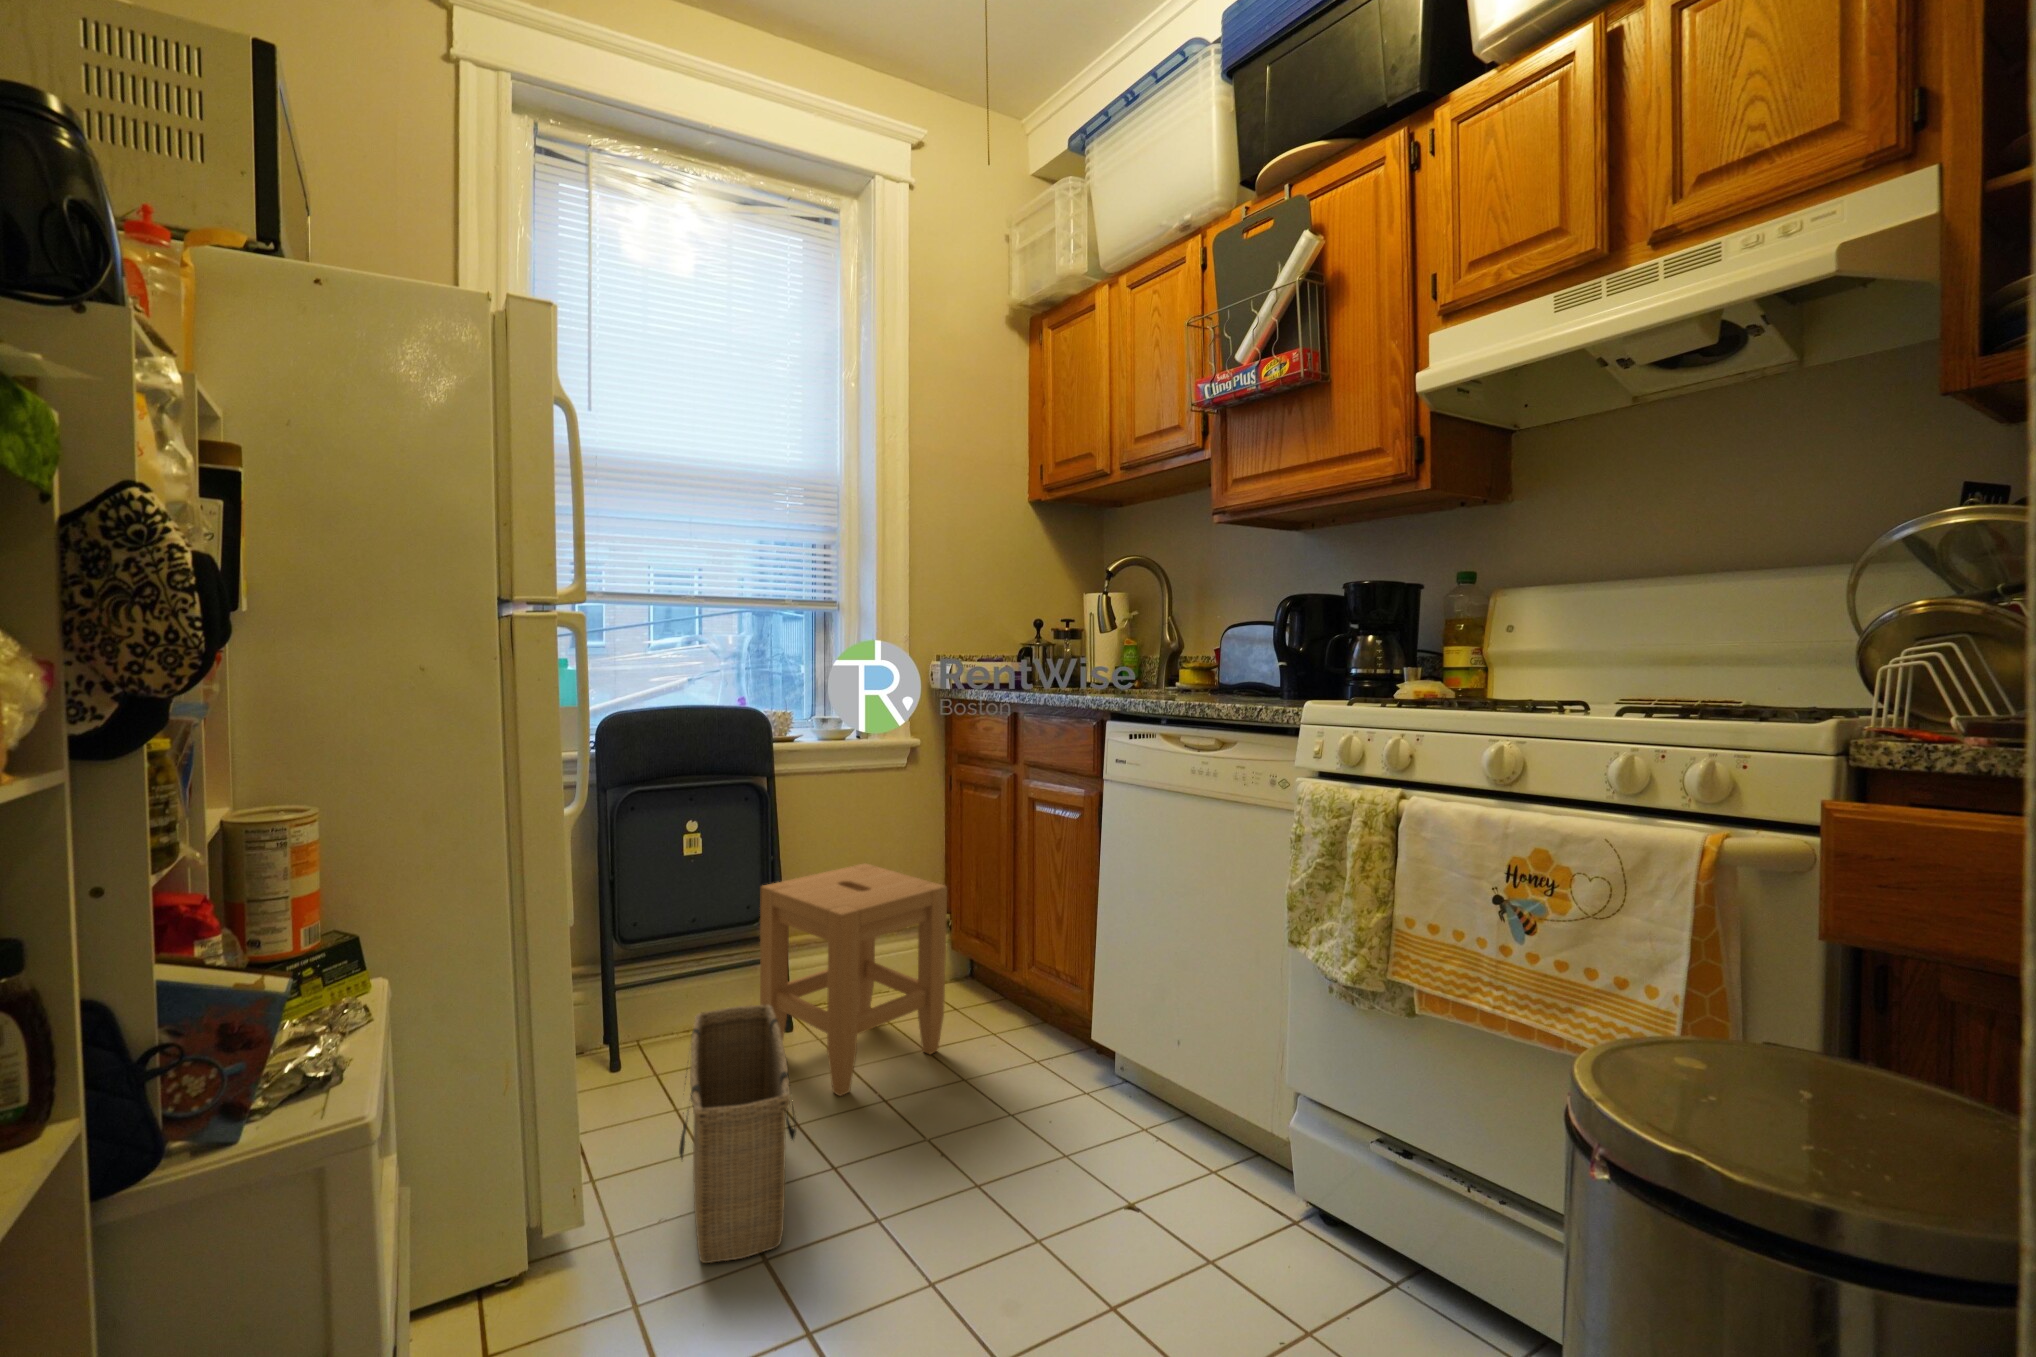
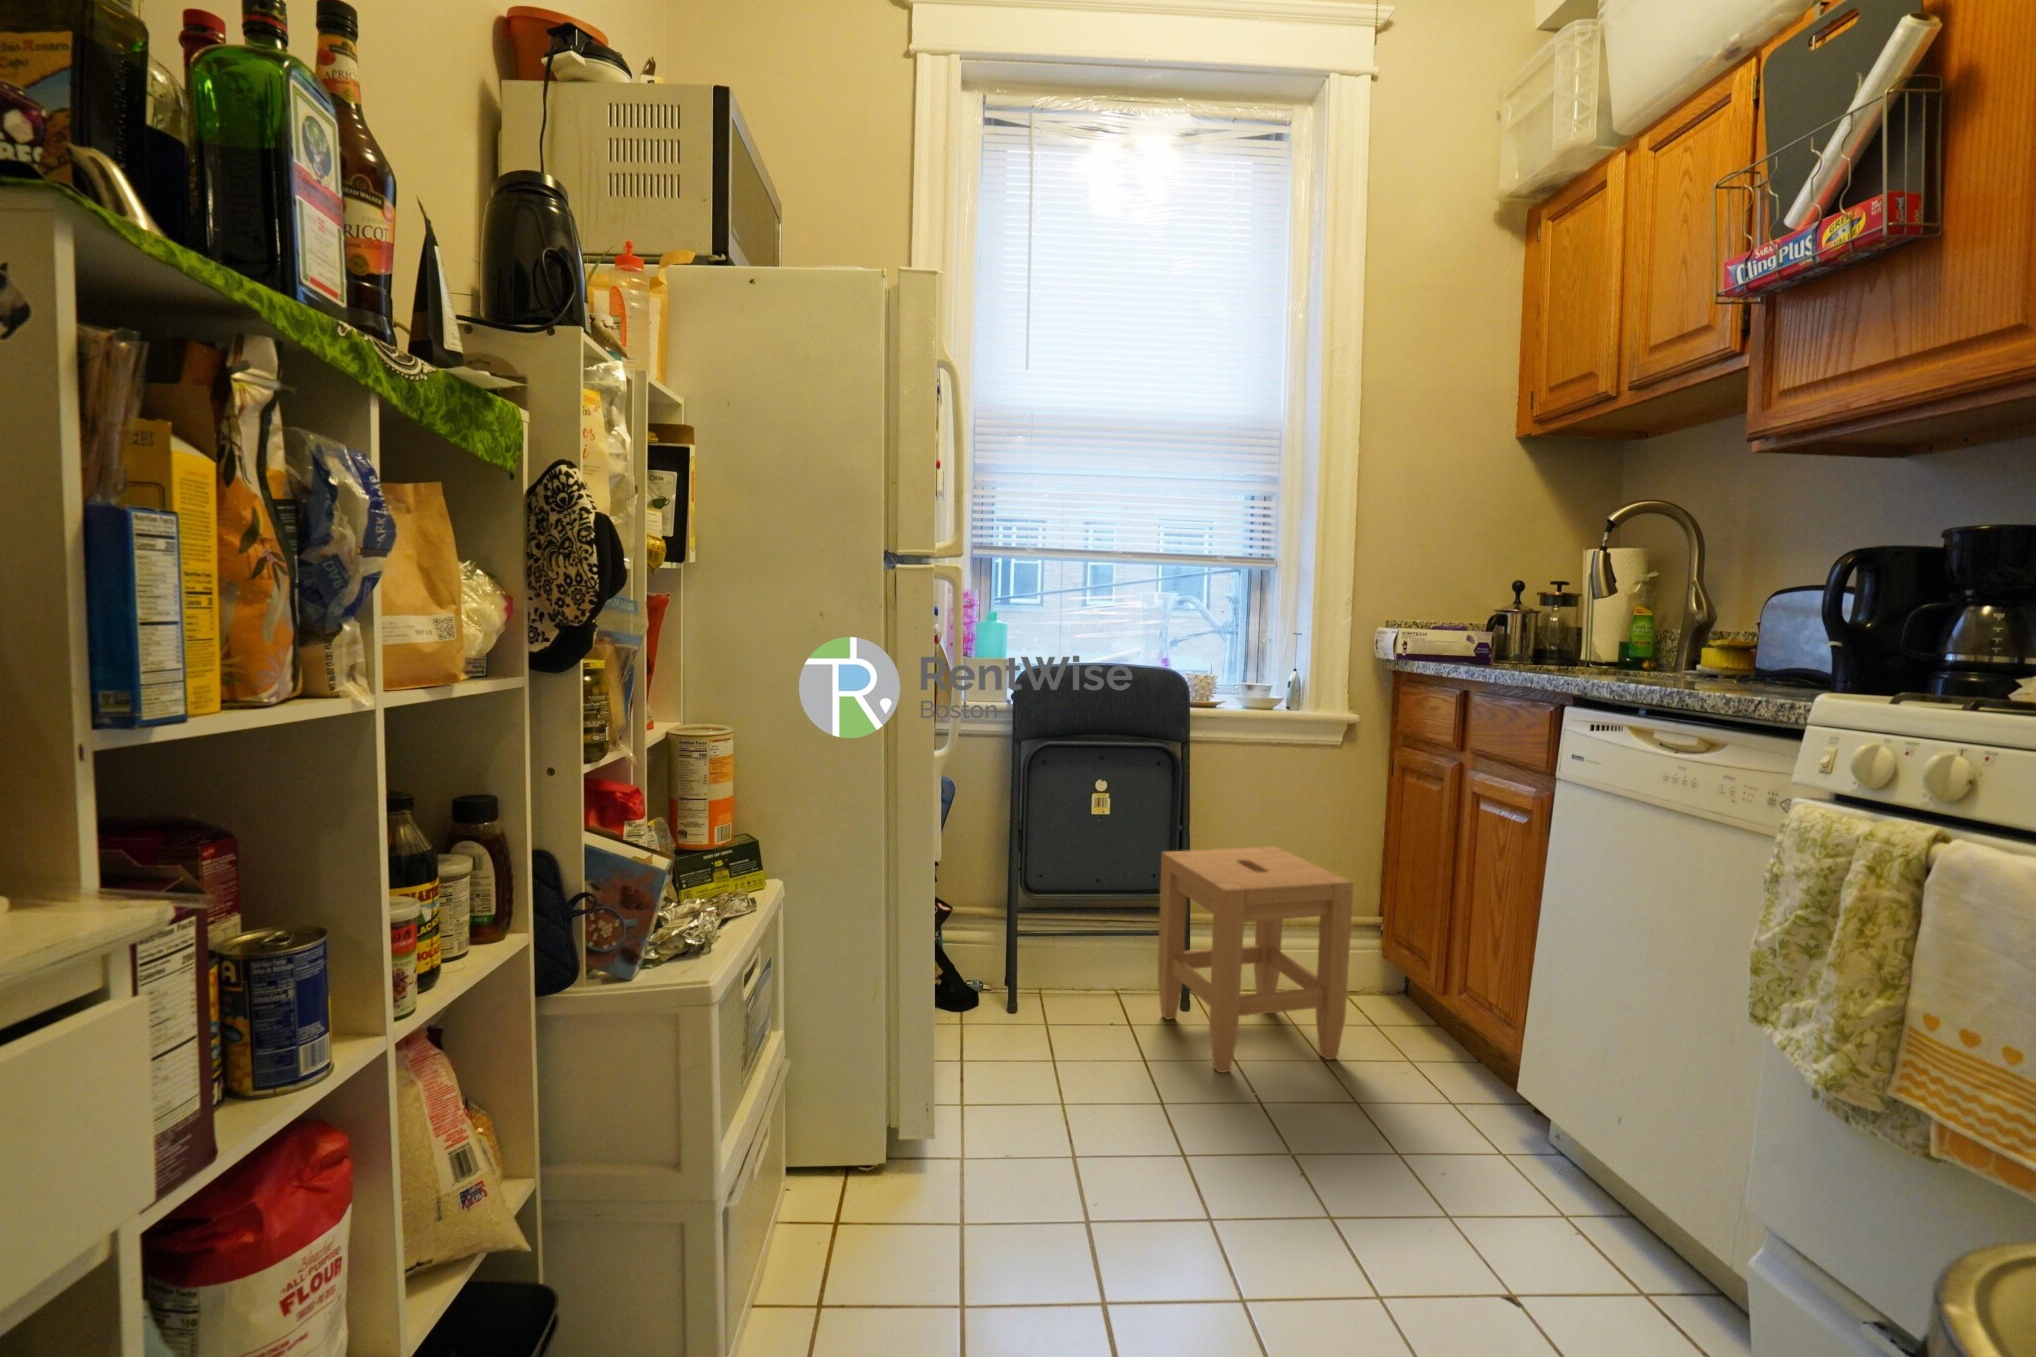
basket: present [679,1005,796,1263] -> none [1046,956,1153,1183]

